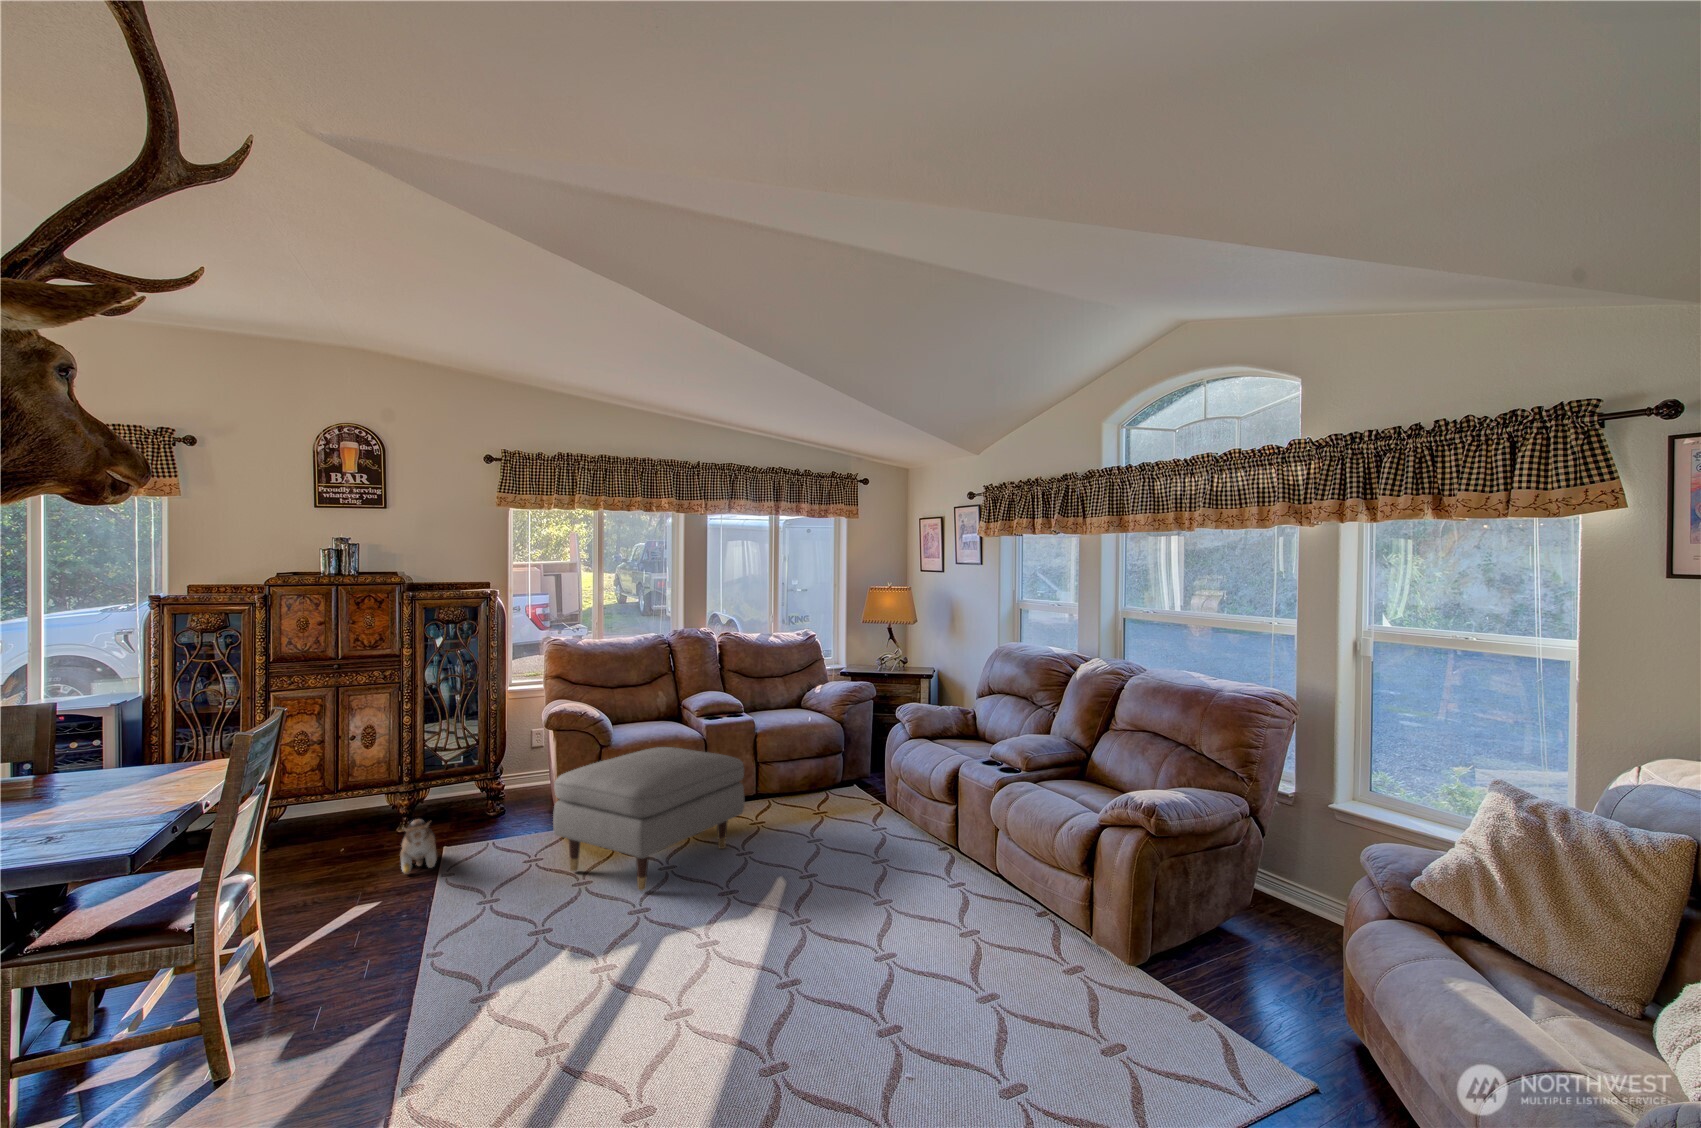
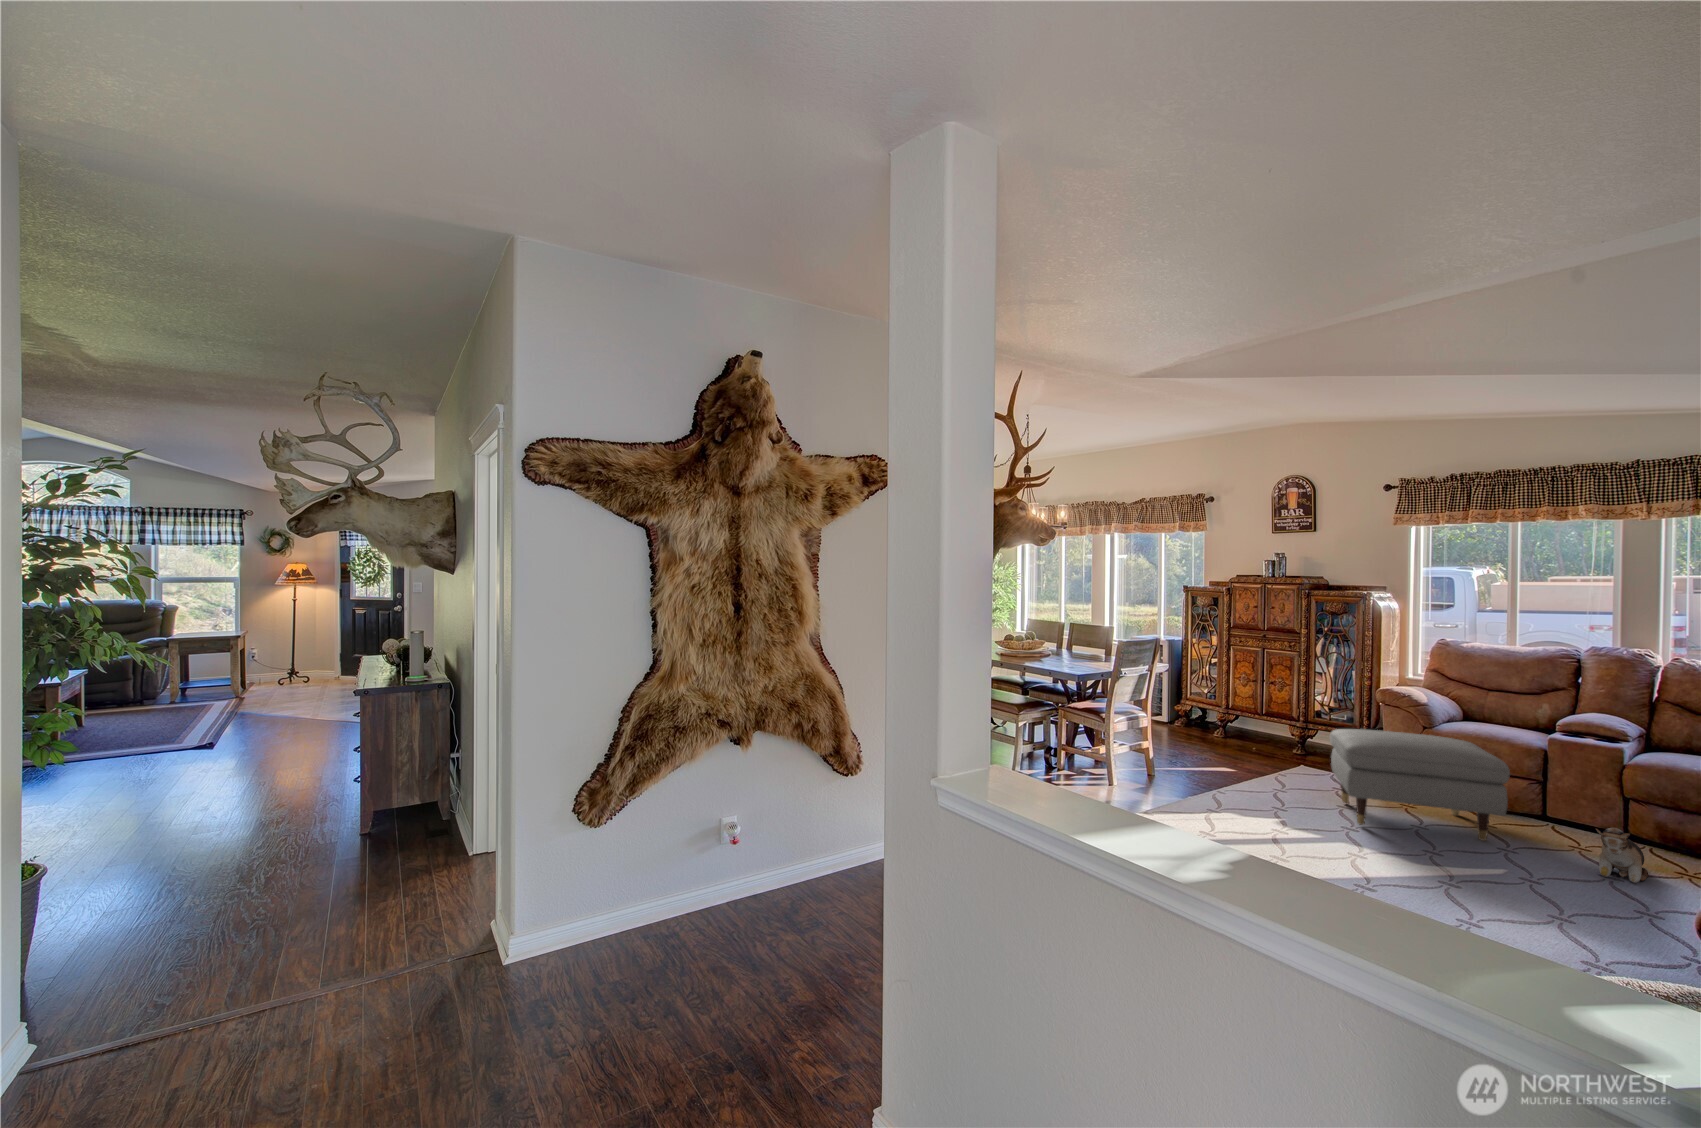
plush toy: present [400,819,438,874] -> present [1596,828,1648,883]

